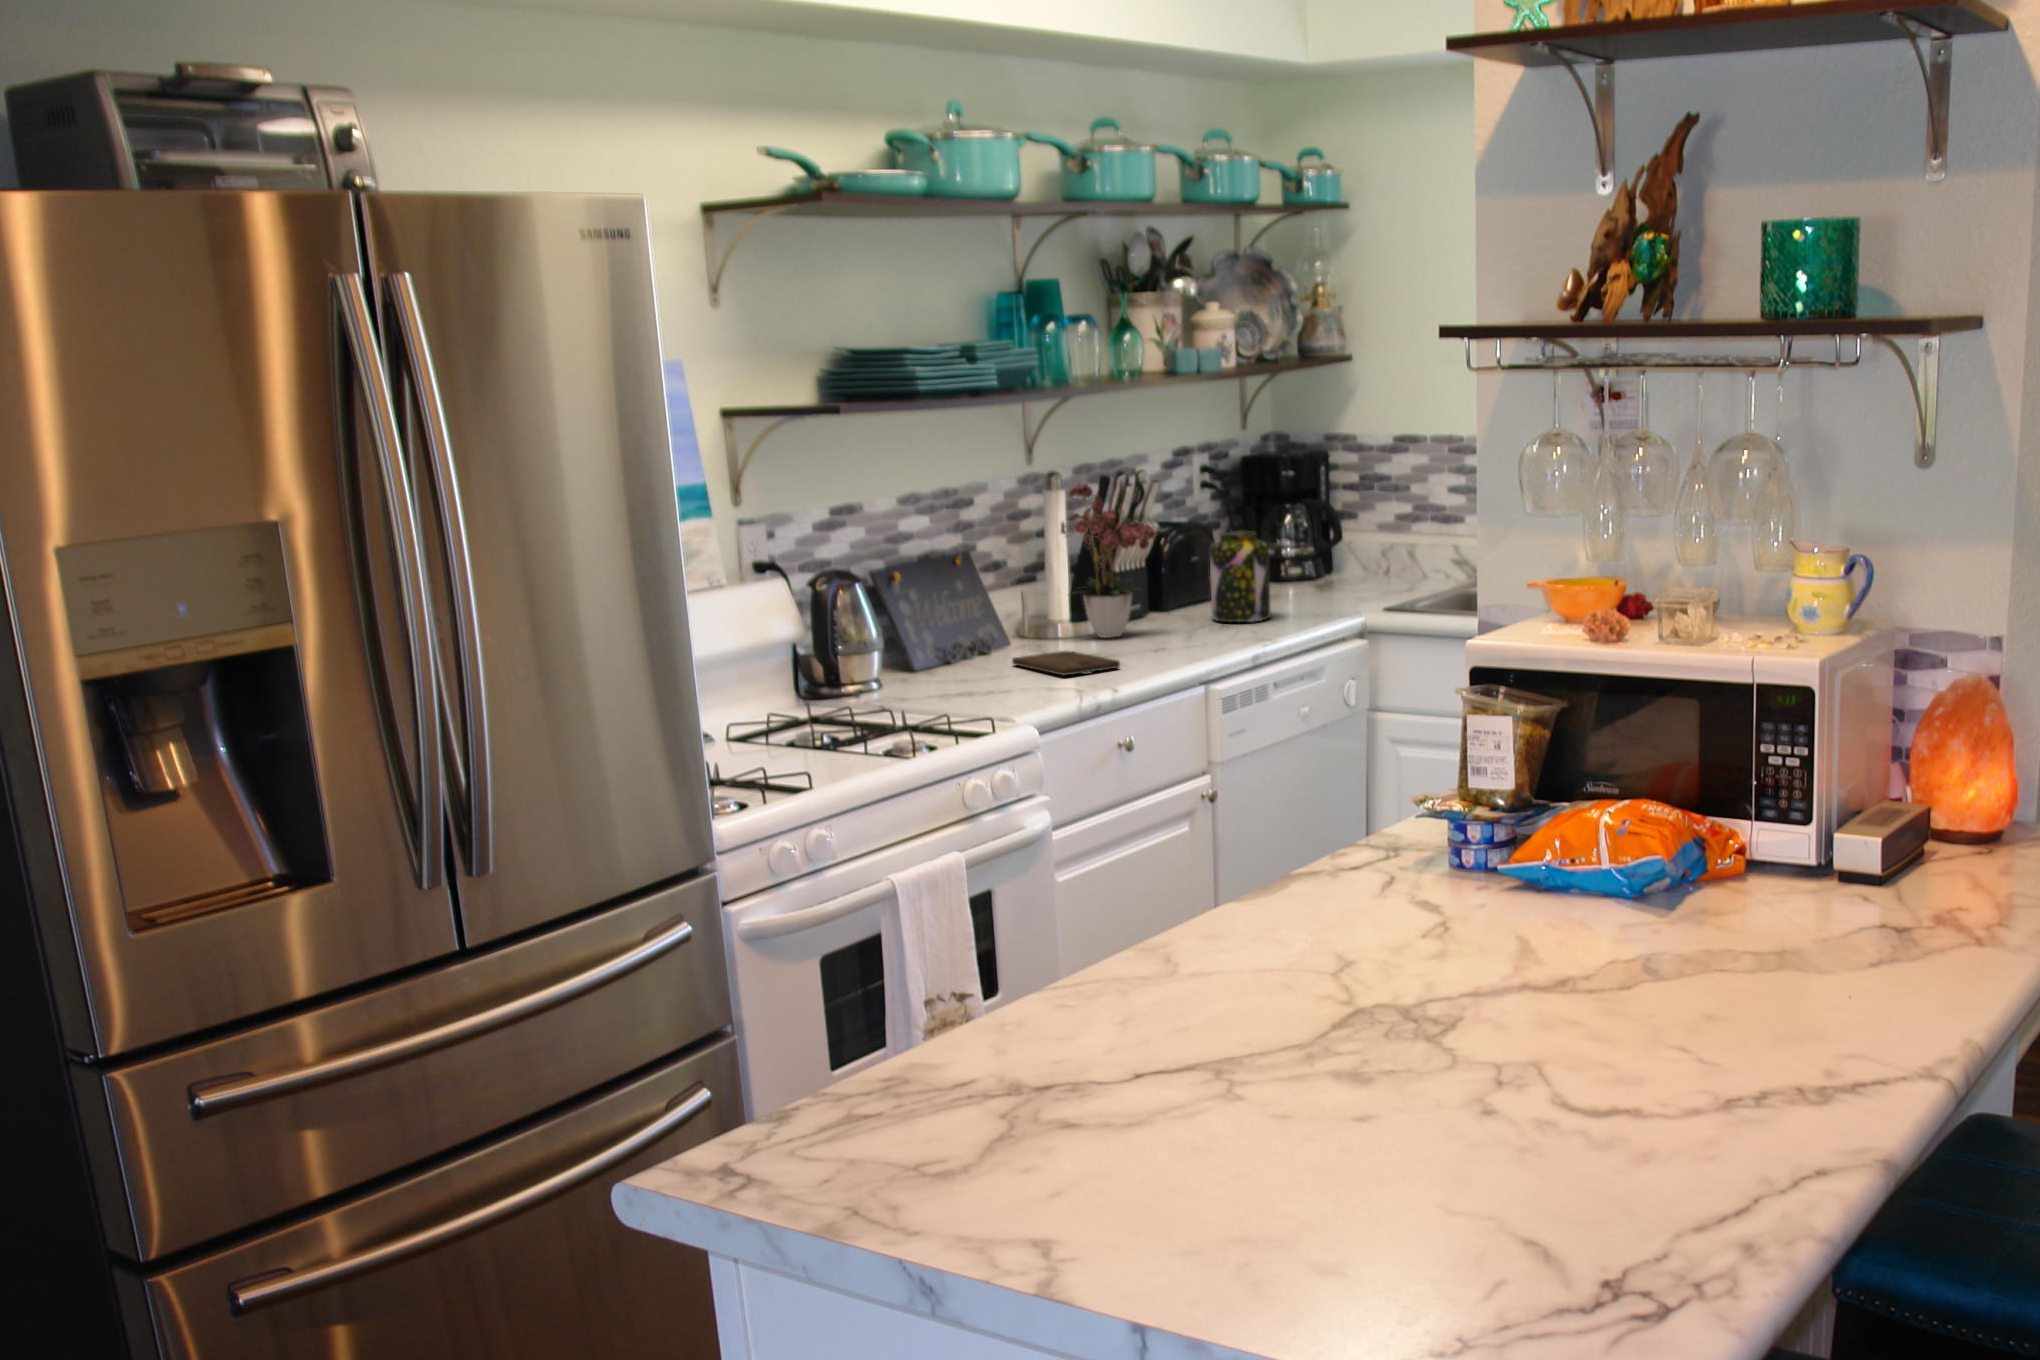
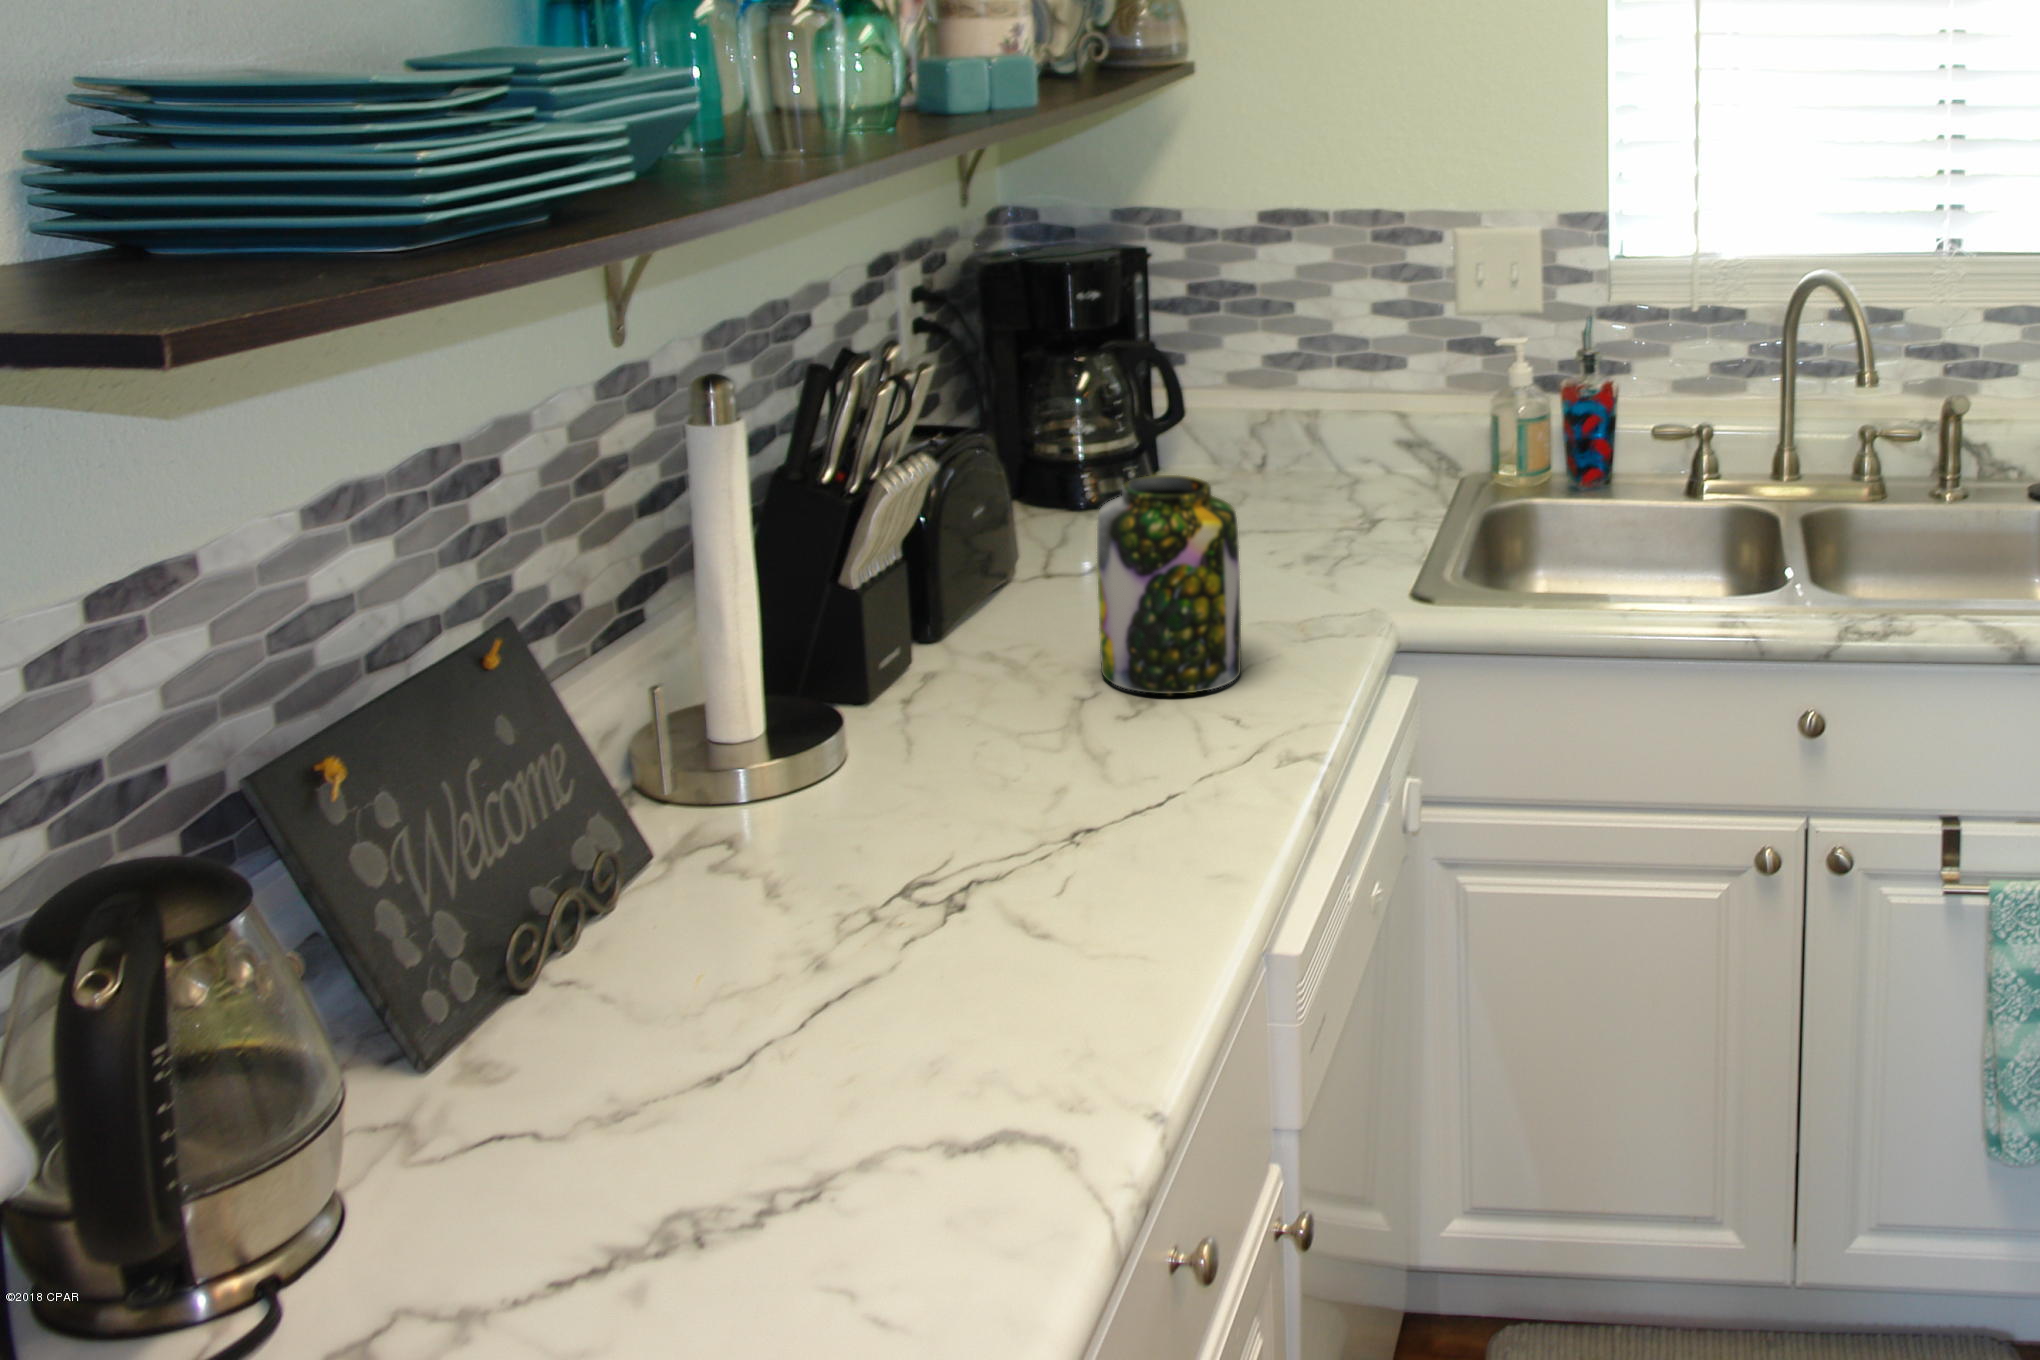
flower arrangement: present [1061,483,1156,638] -> none [781,397,1048,798]
cutting board: present [1012,651,1120,676] -> none [755,906,1112,1069]

